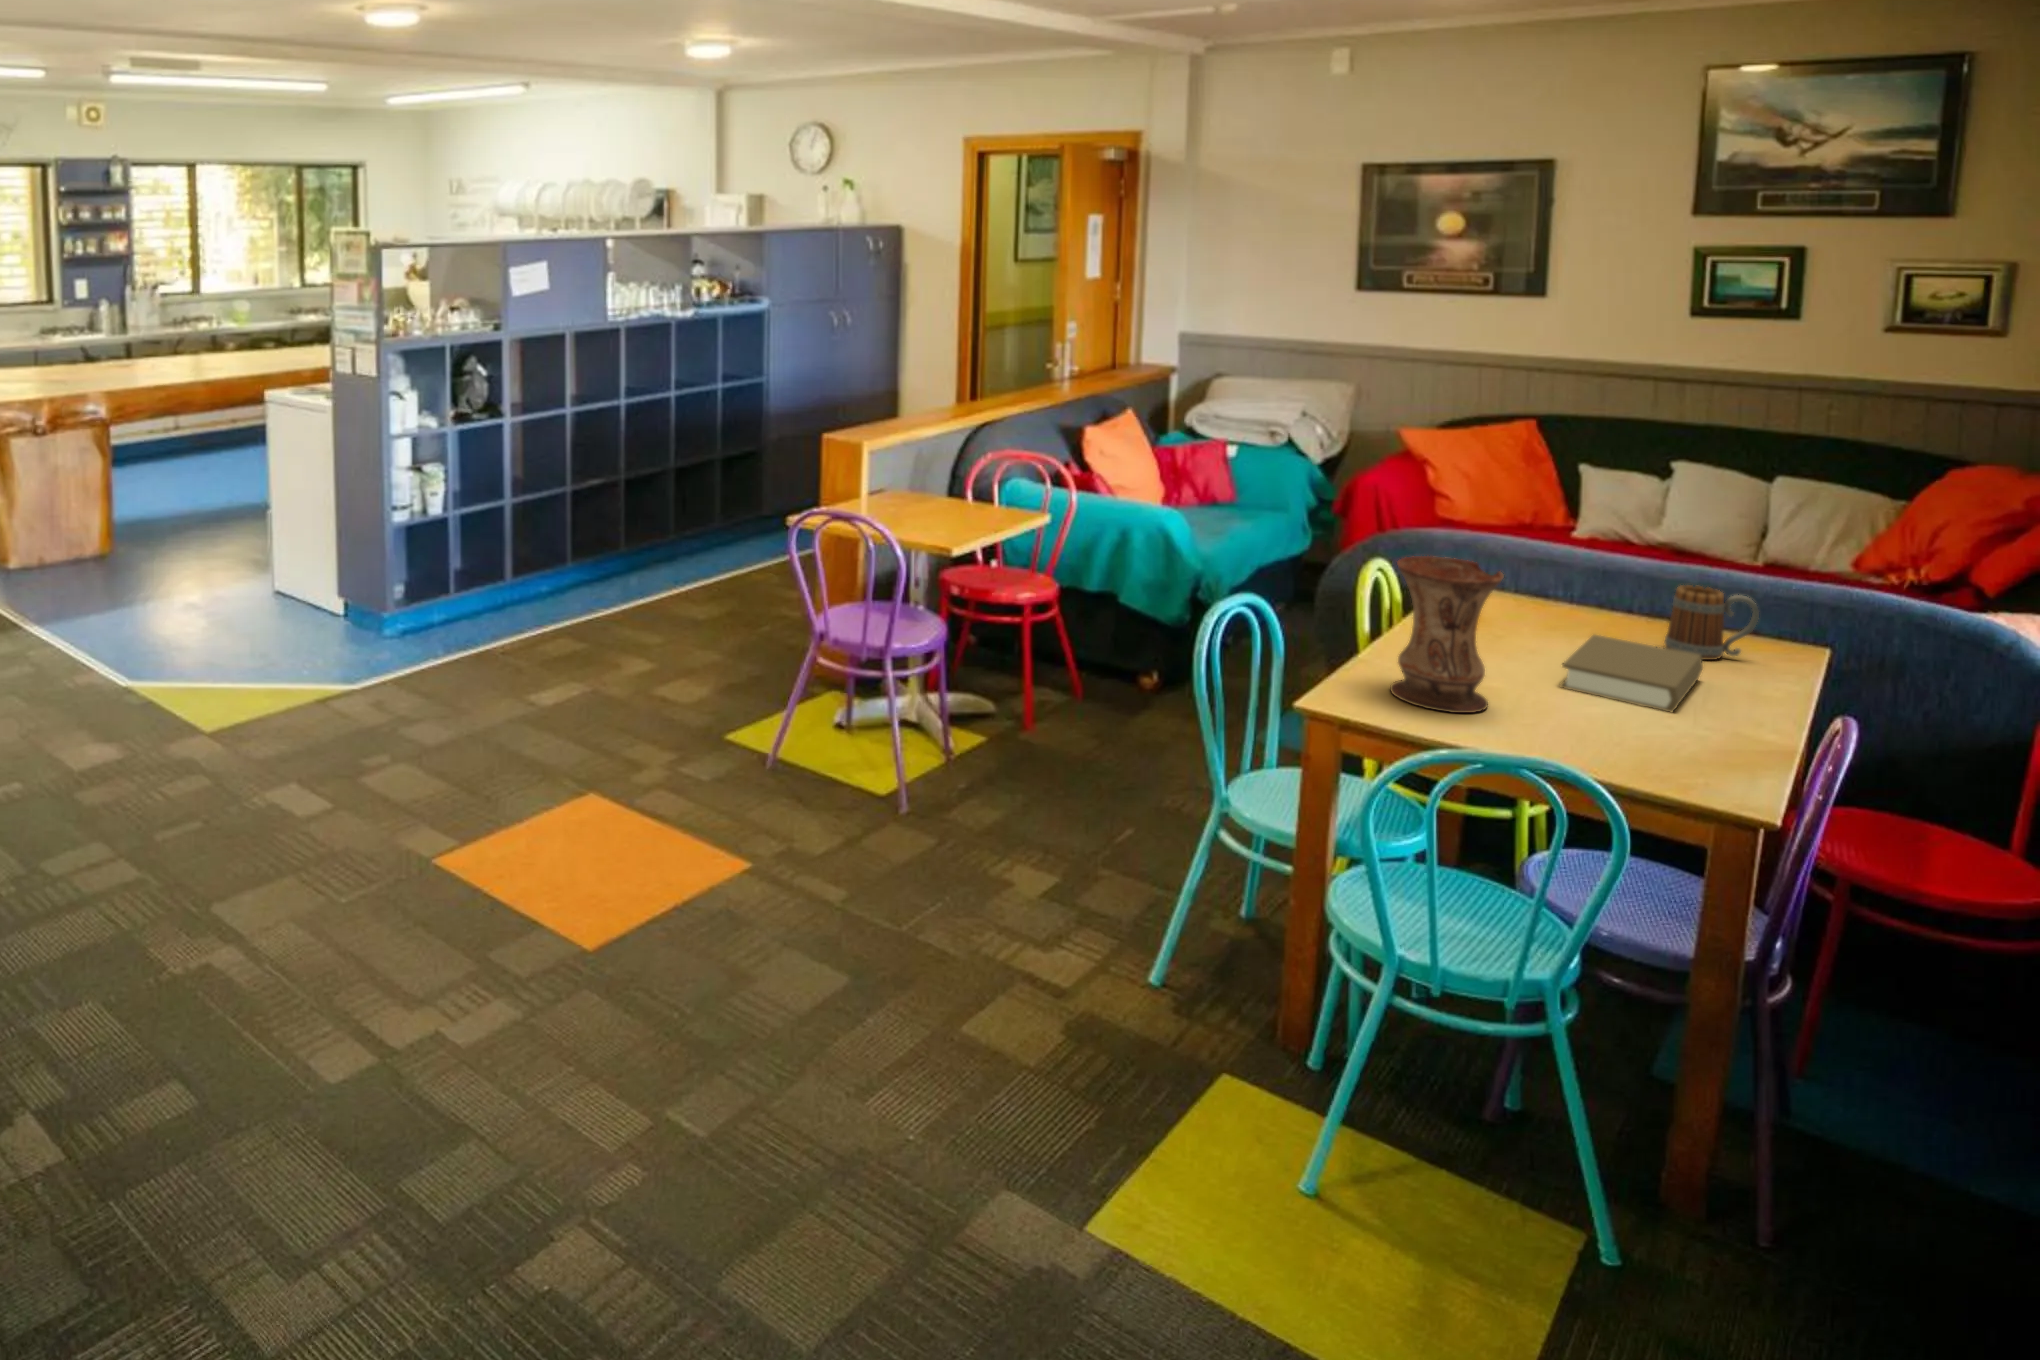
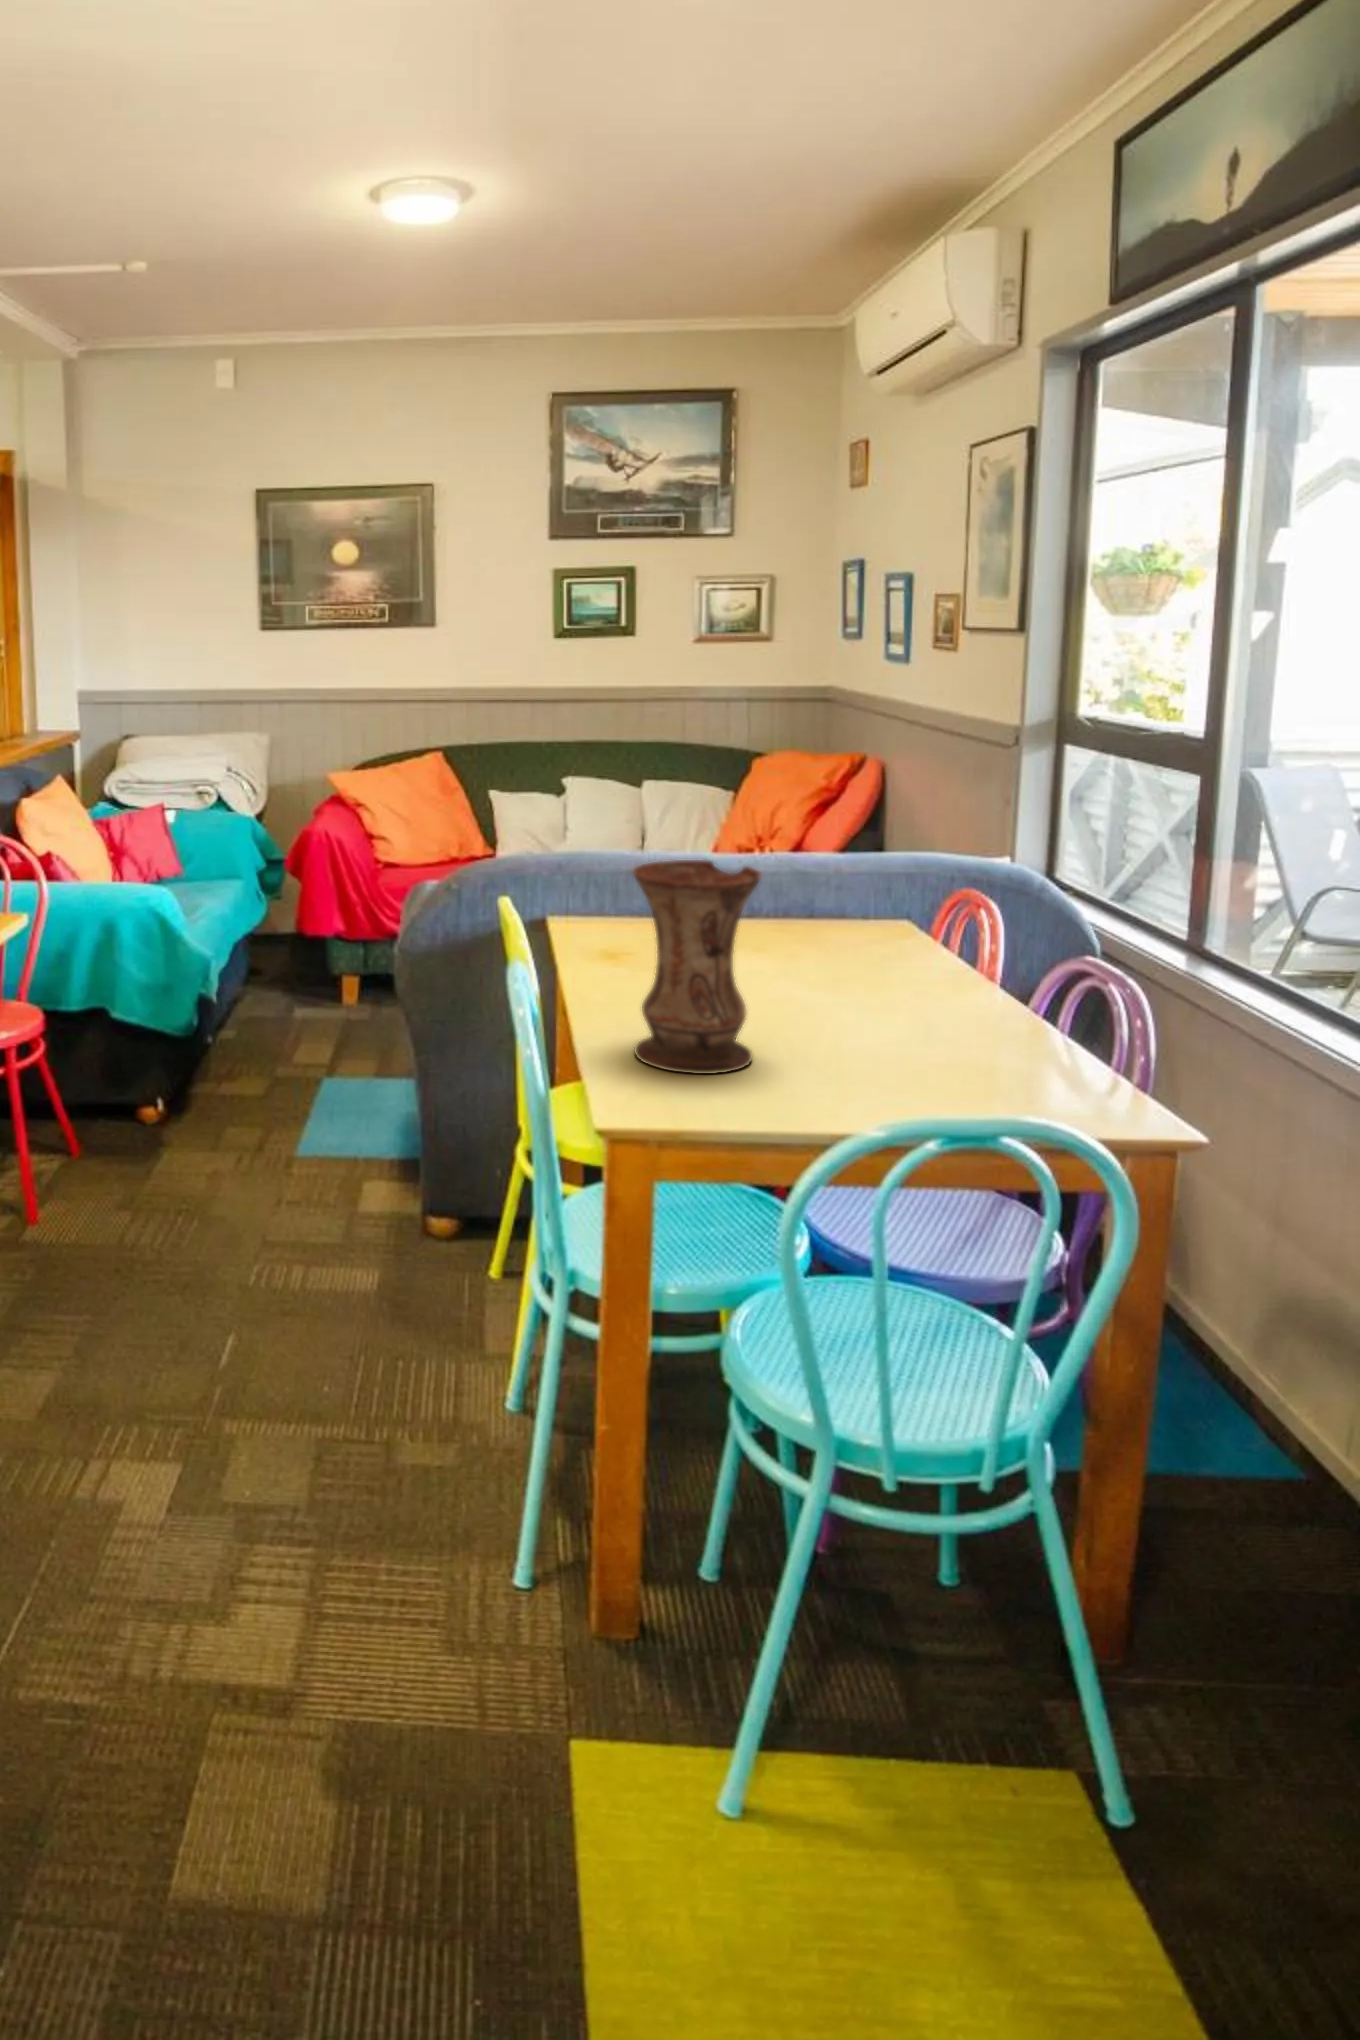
mug: present [1665,585,1759,660] -> none [792,867,875,951]
book: present [1561,635,1703,712] -> none [754,940,896,1015]

